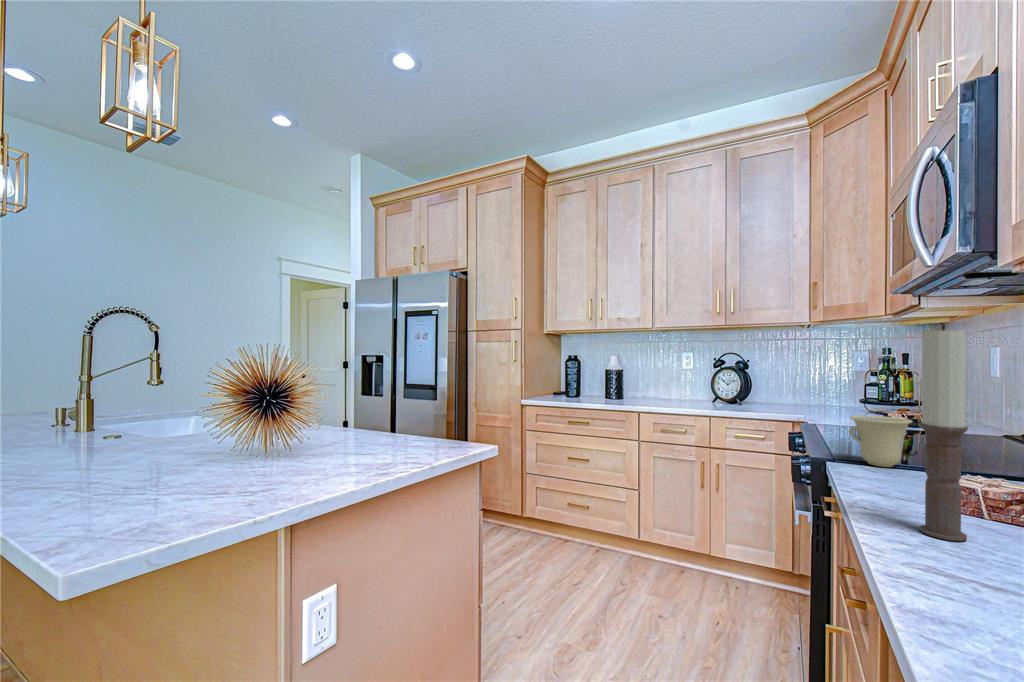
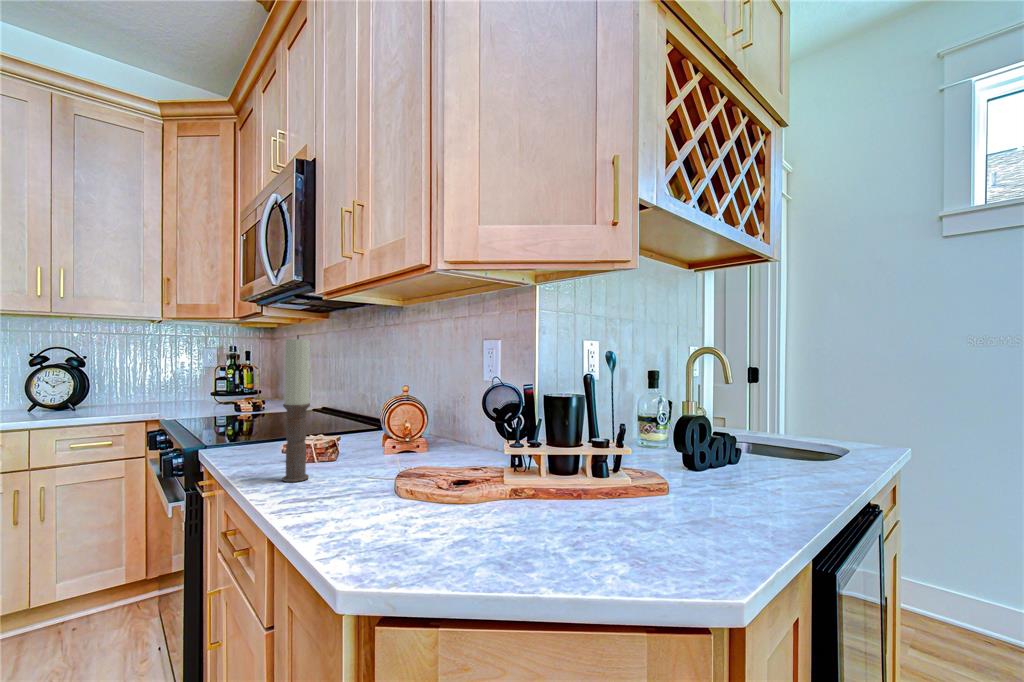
cup: present [848,415,912,467] -> none [218,404,266,445]

